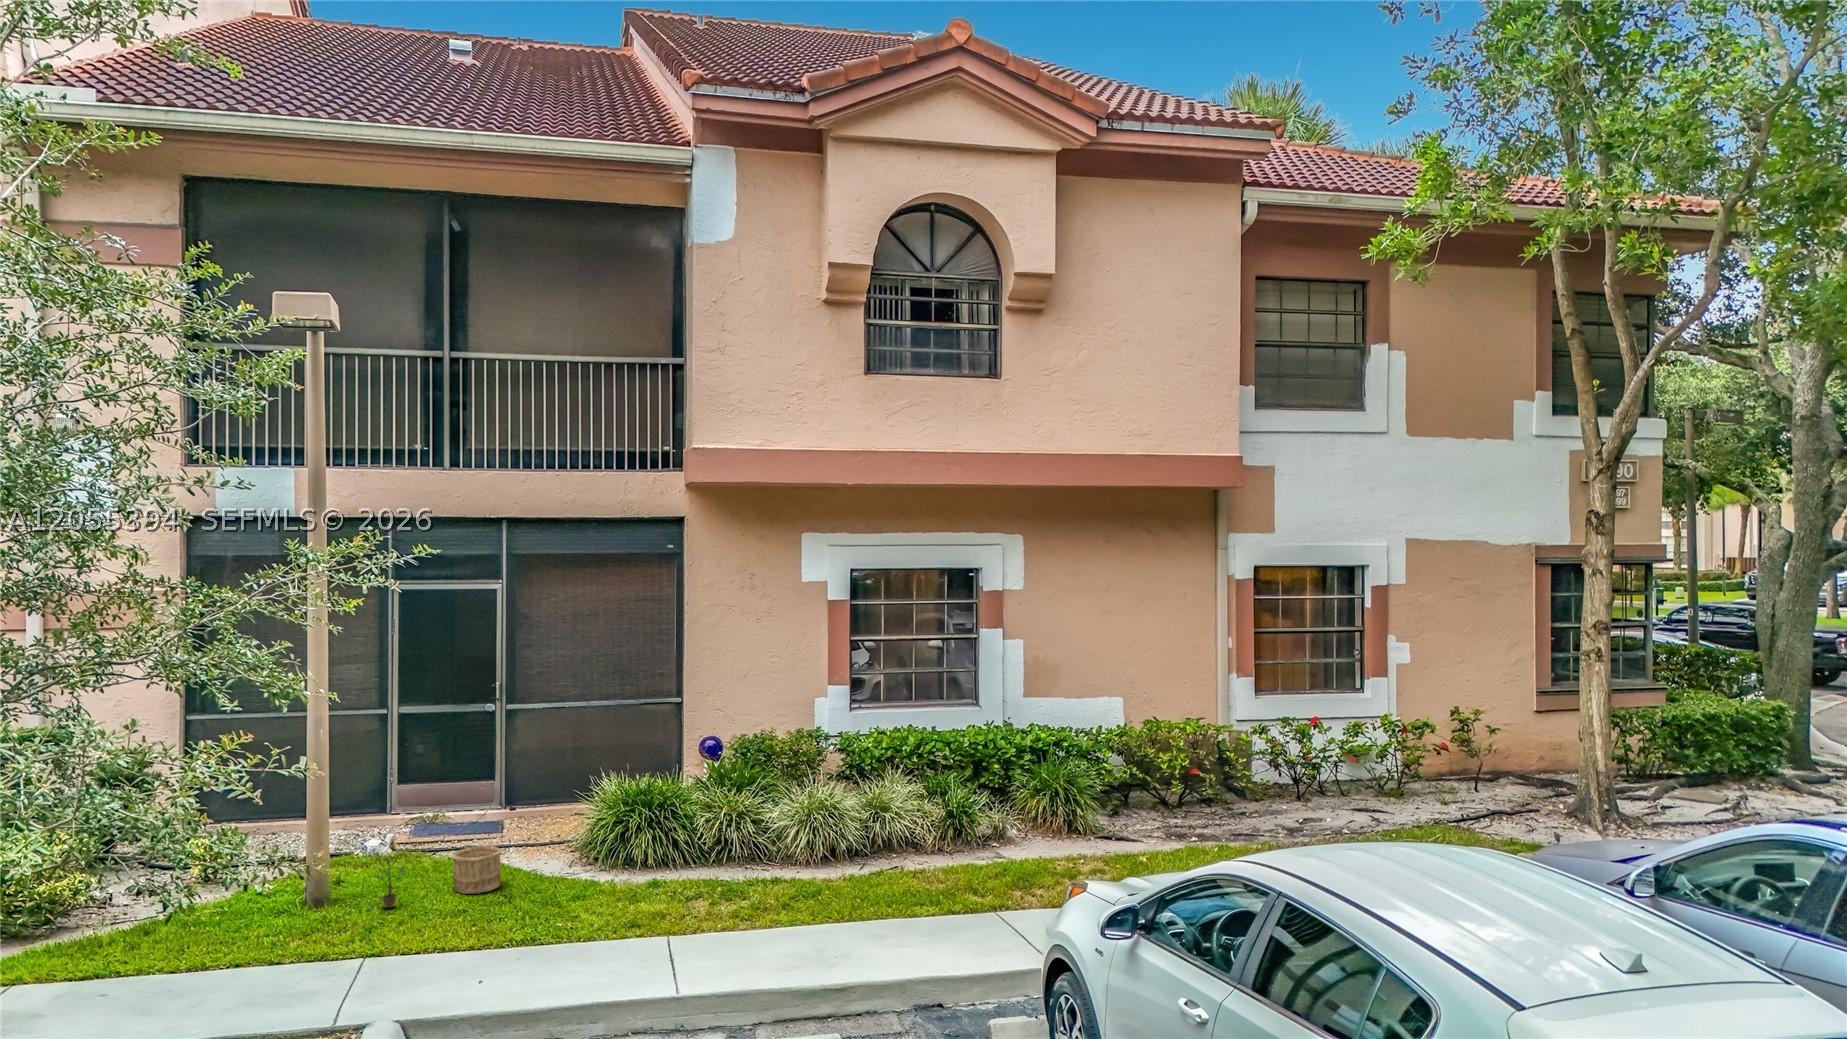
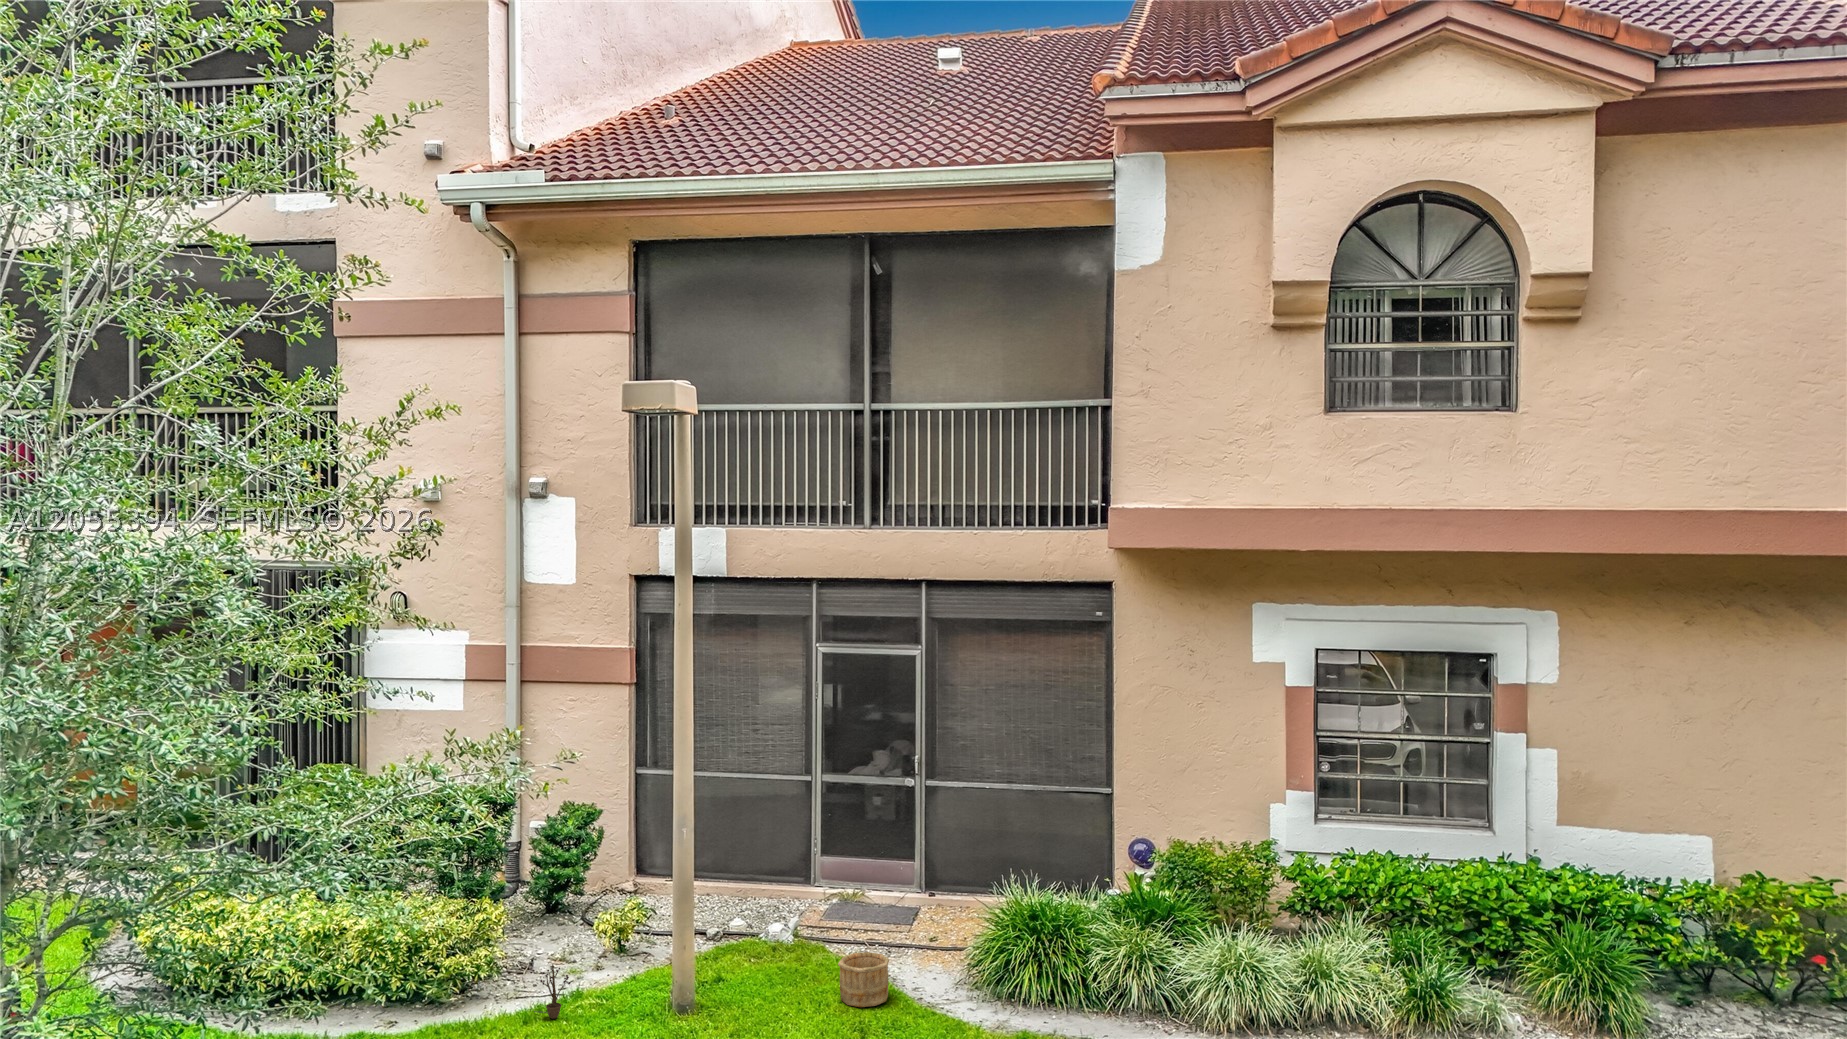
decorative plant: present [375,861,404,908] -> present [534,964,570,1019]

